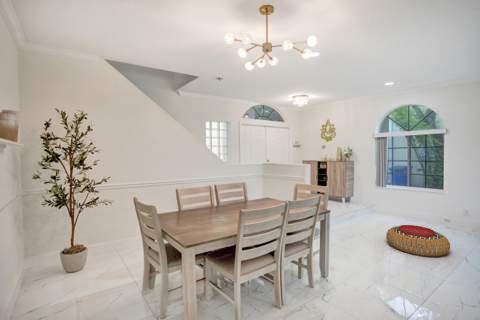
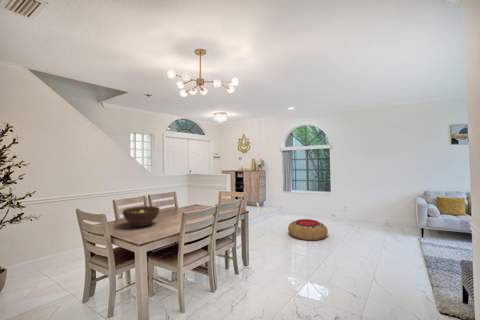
fruit bowl: none [180,198,219,220] -> present [123,206,159,227]

